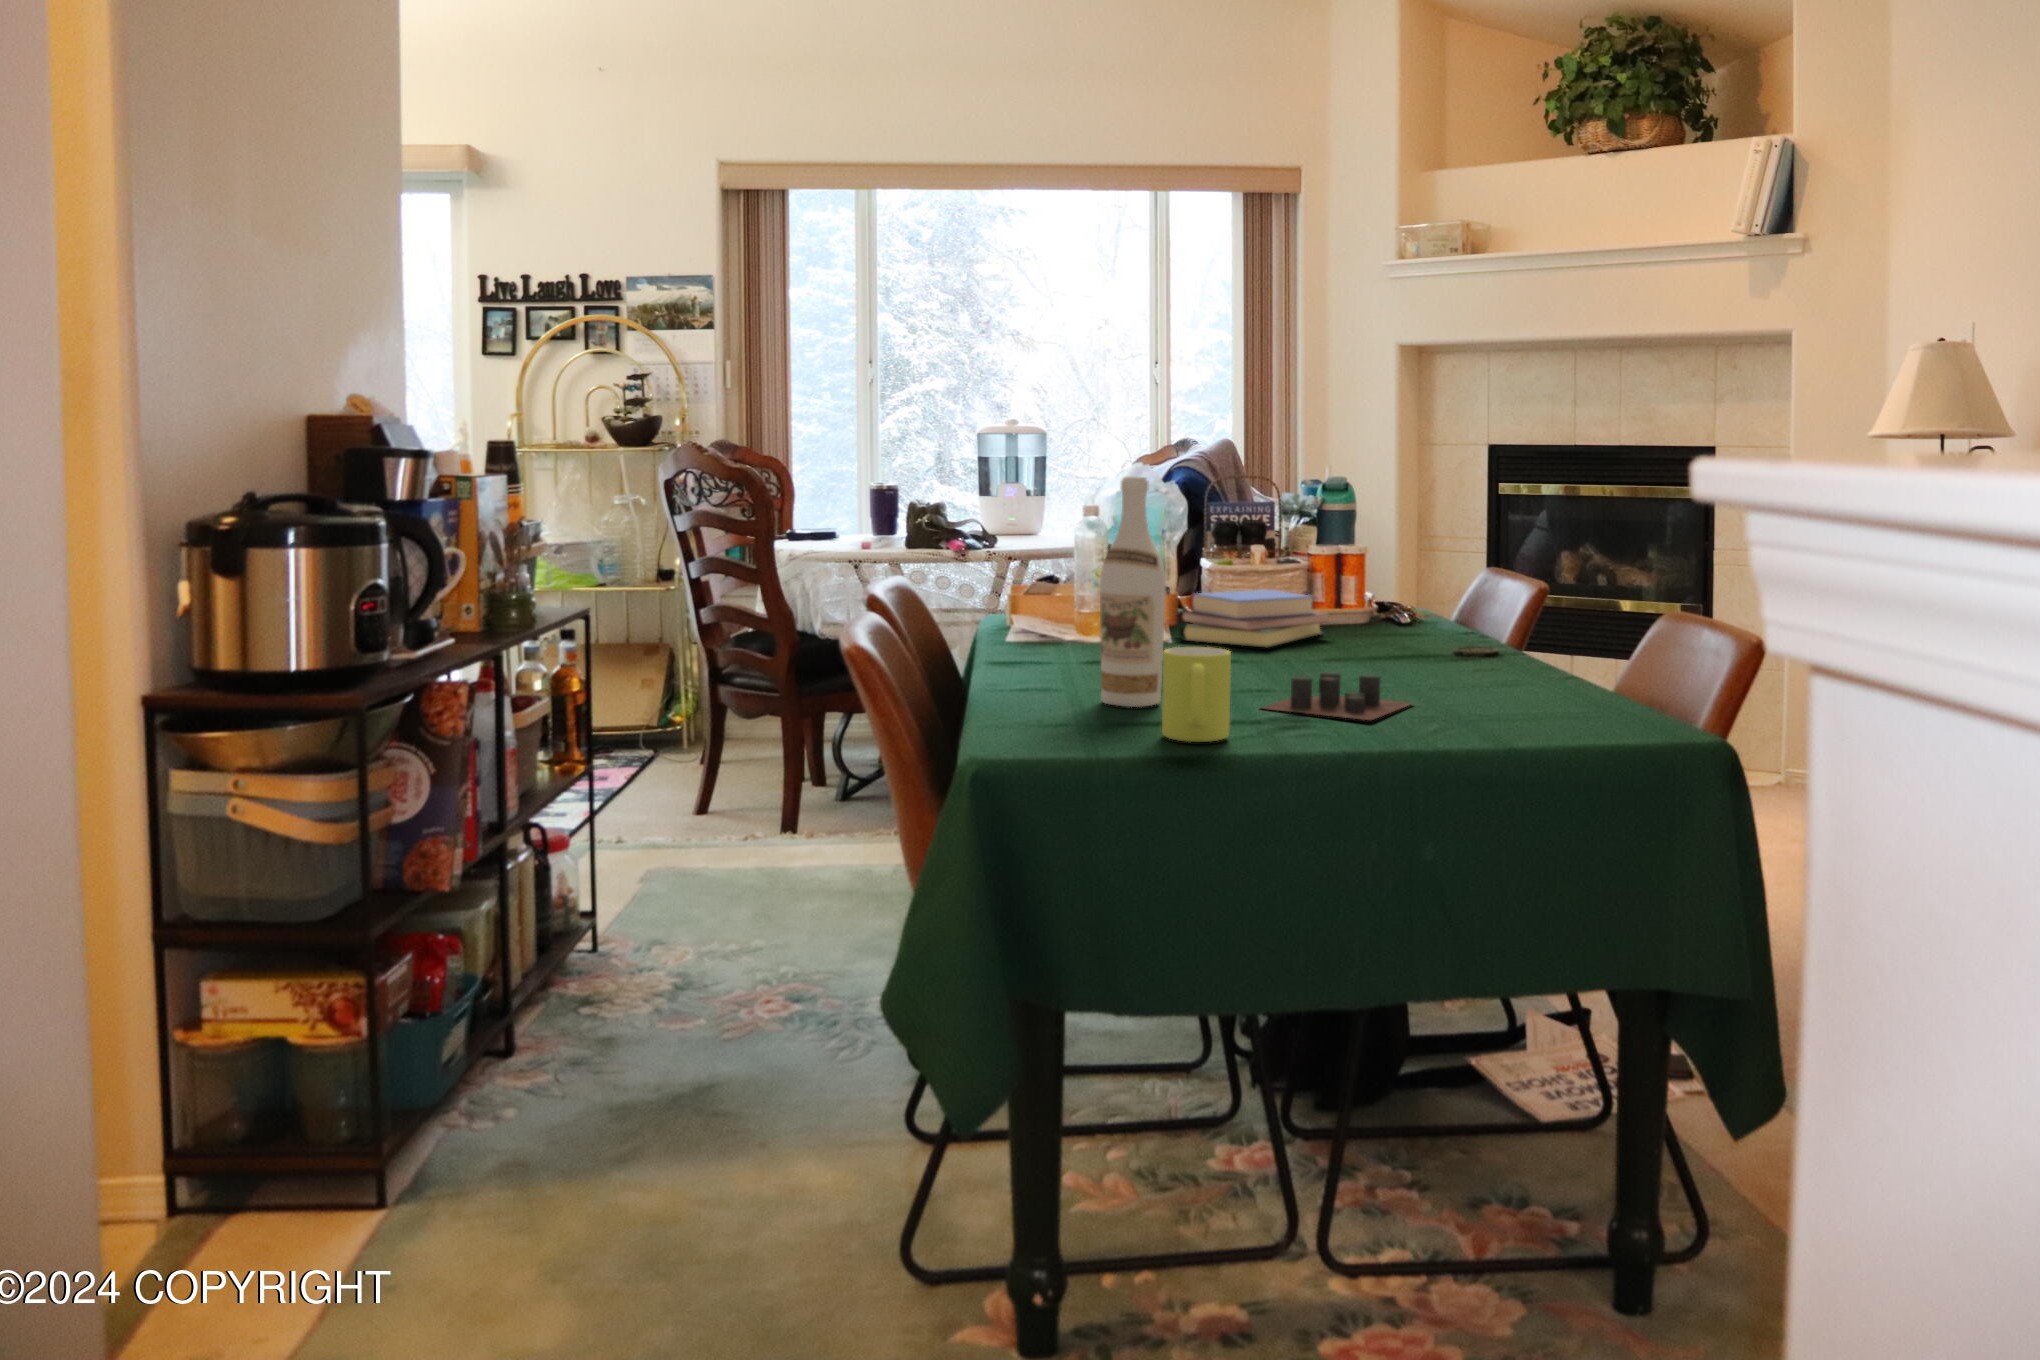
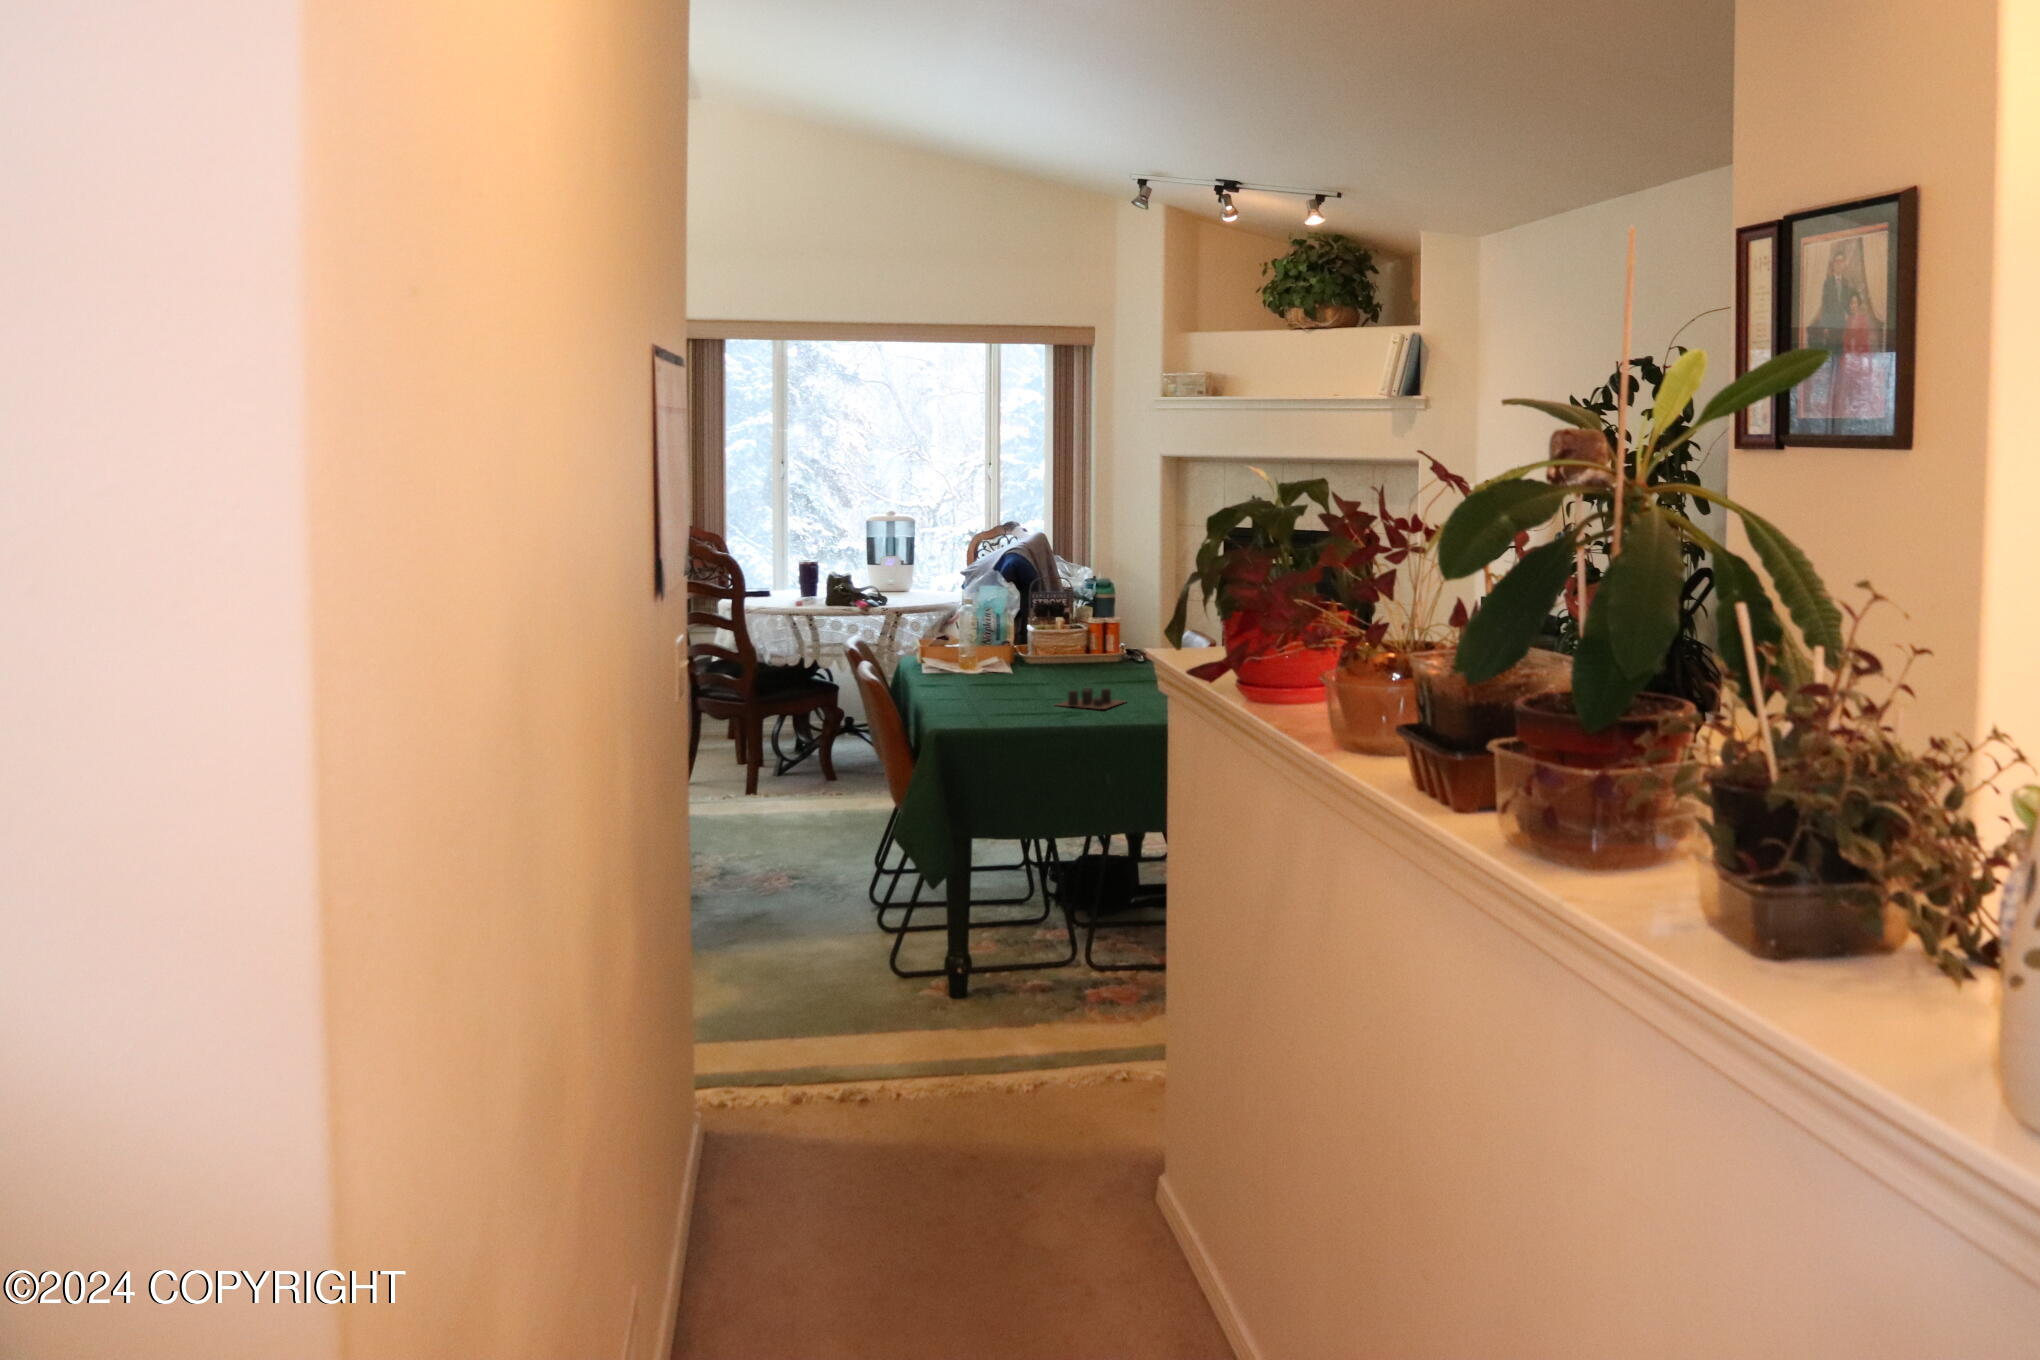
wine bottle: present [1100,476,1166,707] -> none [977,598,1008,706]
book: present [1177,590,1329,648] -> none [1014,644,1098,676]
mug: present [1162,647,1231,742] -> none [1008,677,1038,720]

